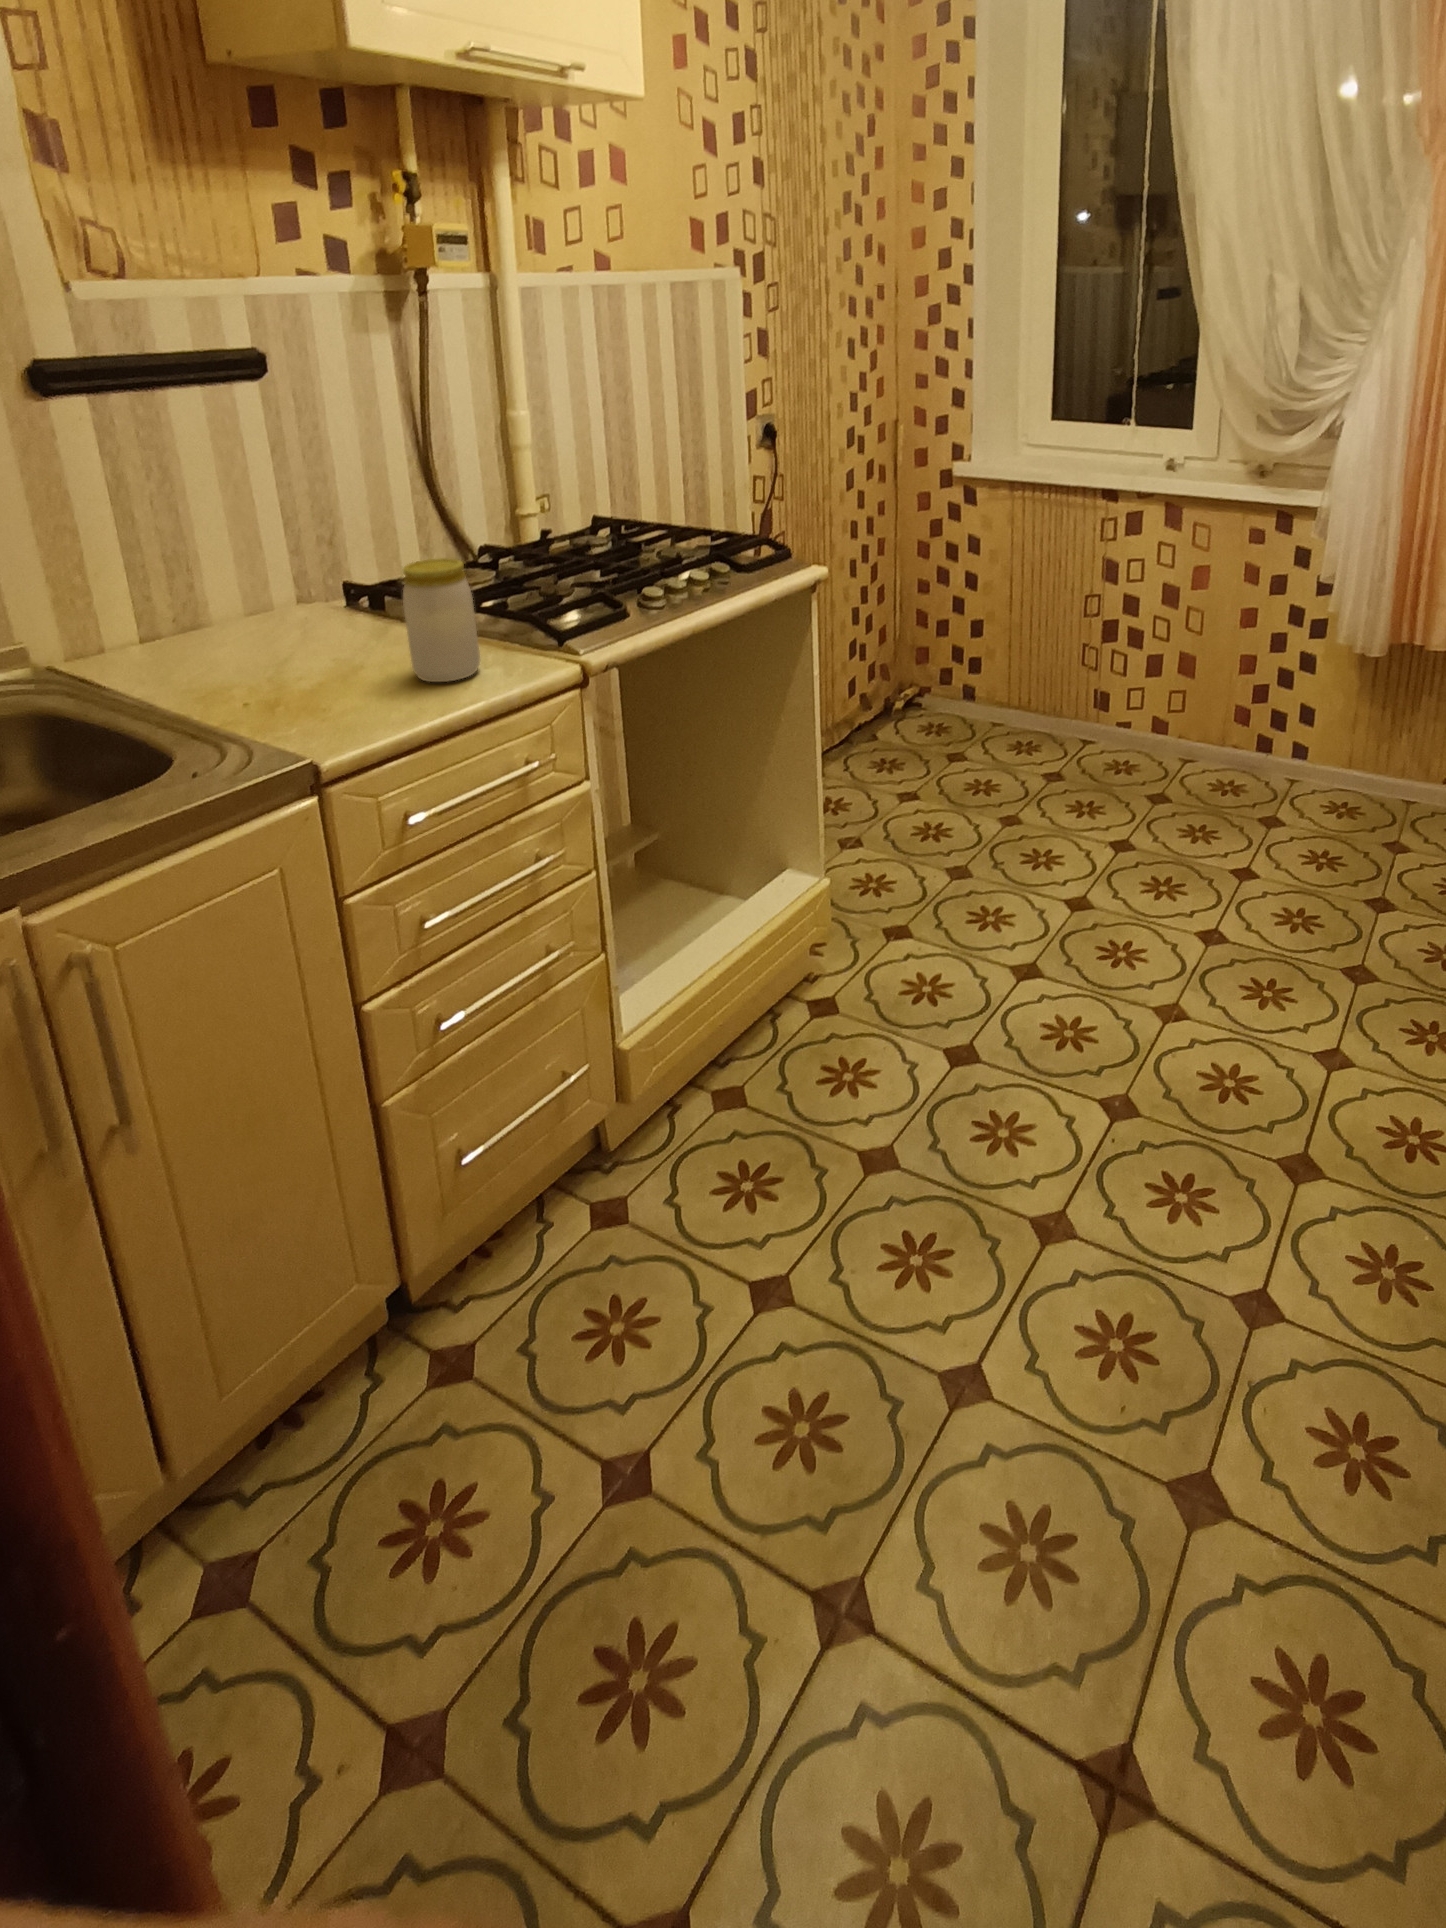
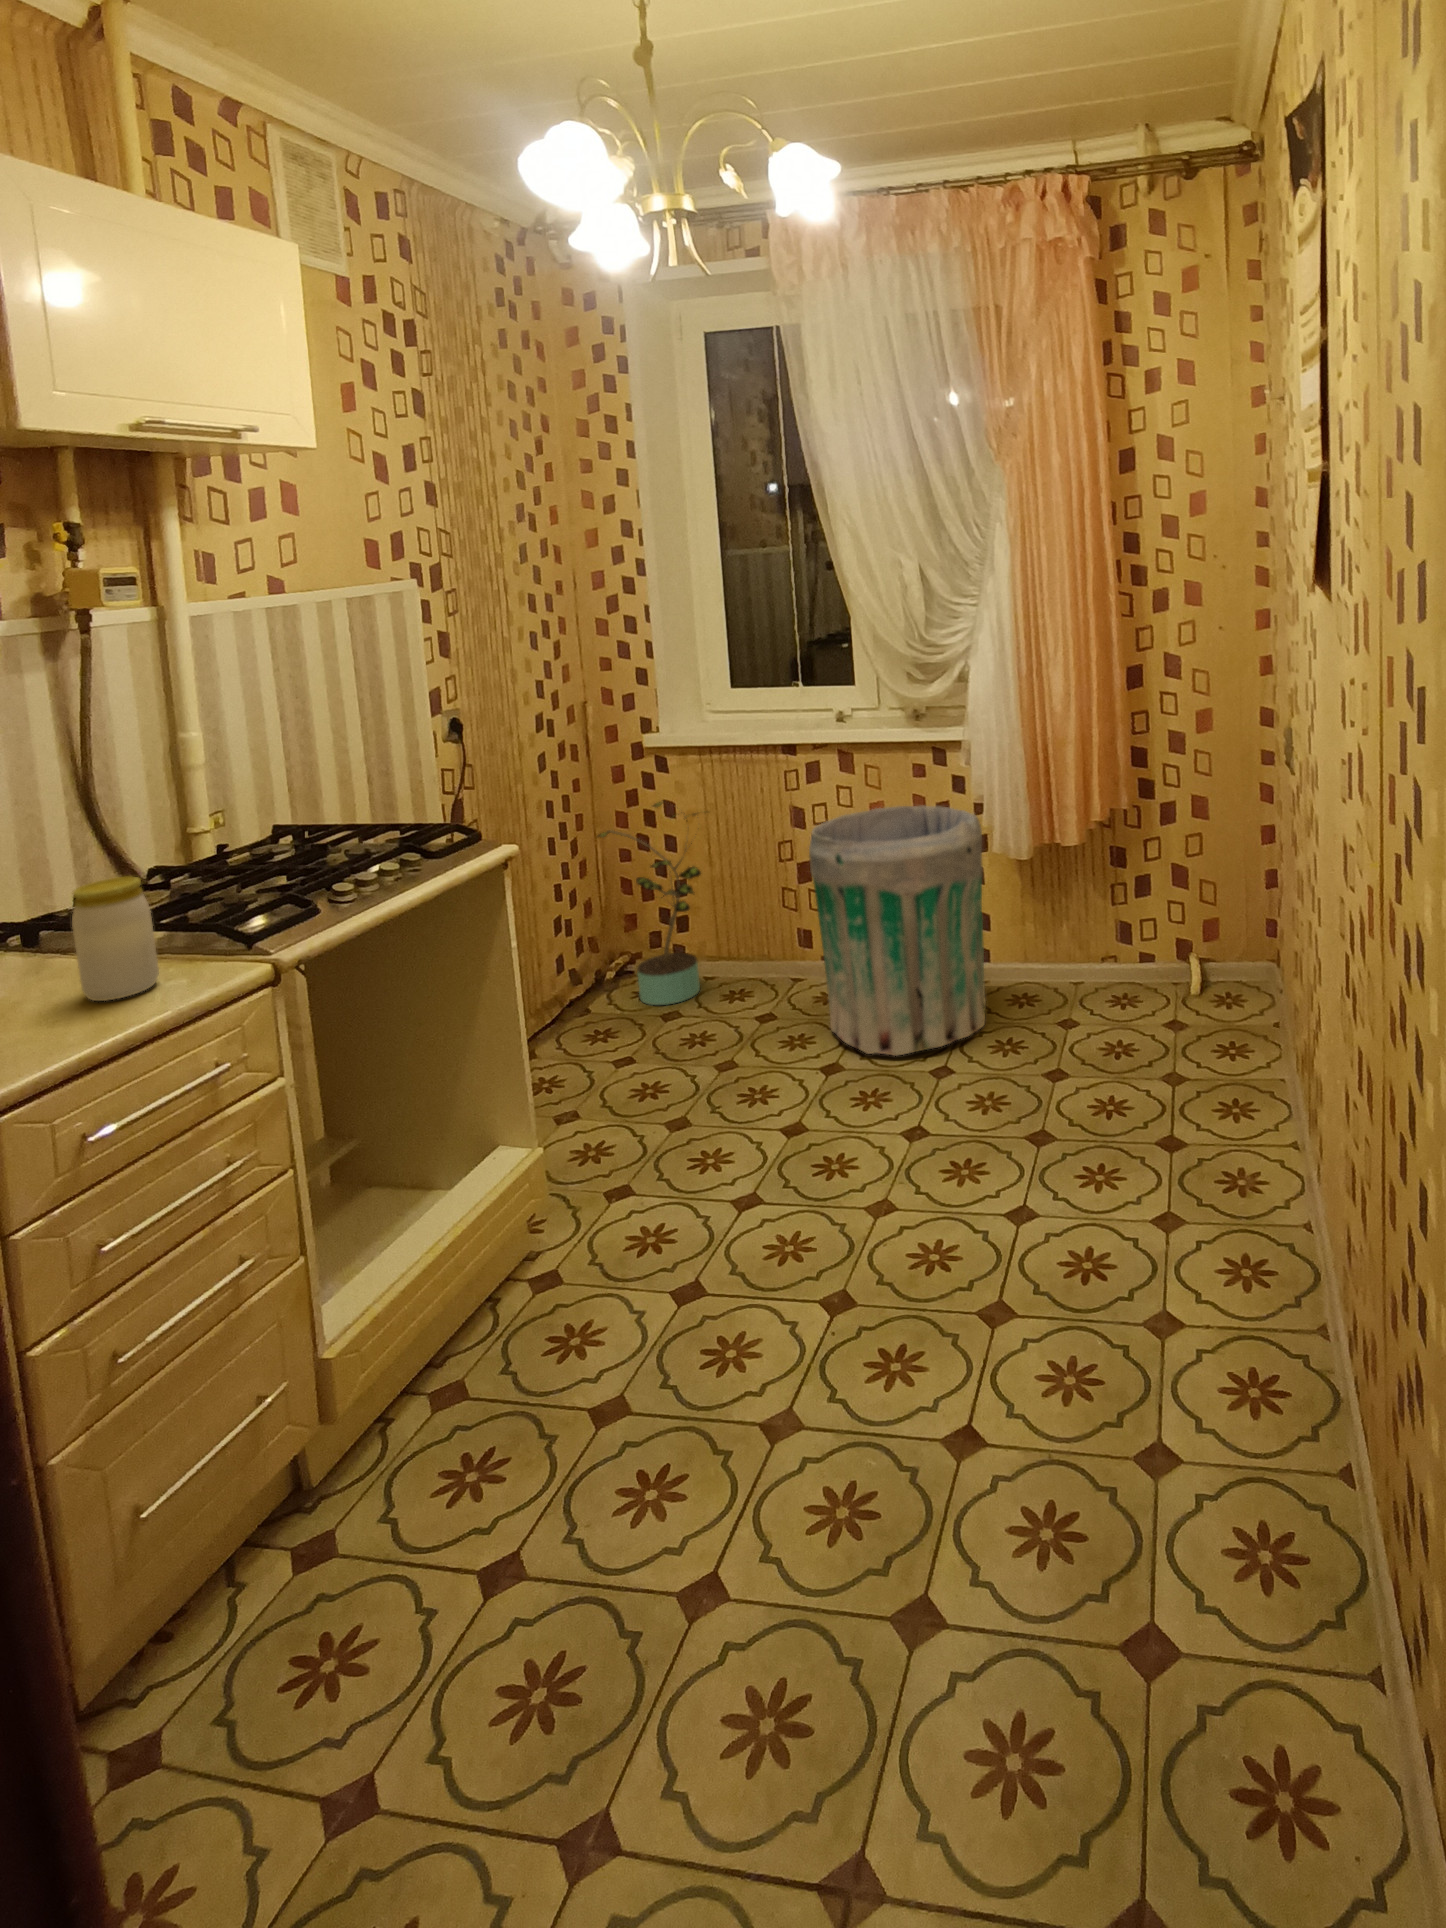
potted plant: none [895,535,1016,746] -> present [598,800,705,1005]
trash can: none [1122,574,1332,848] -> present [809,806,986,1055]

